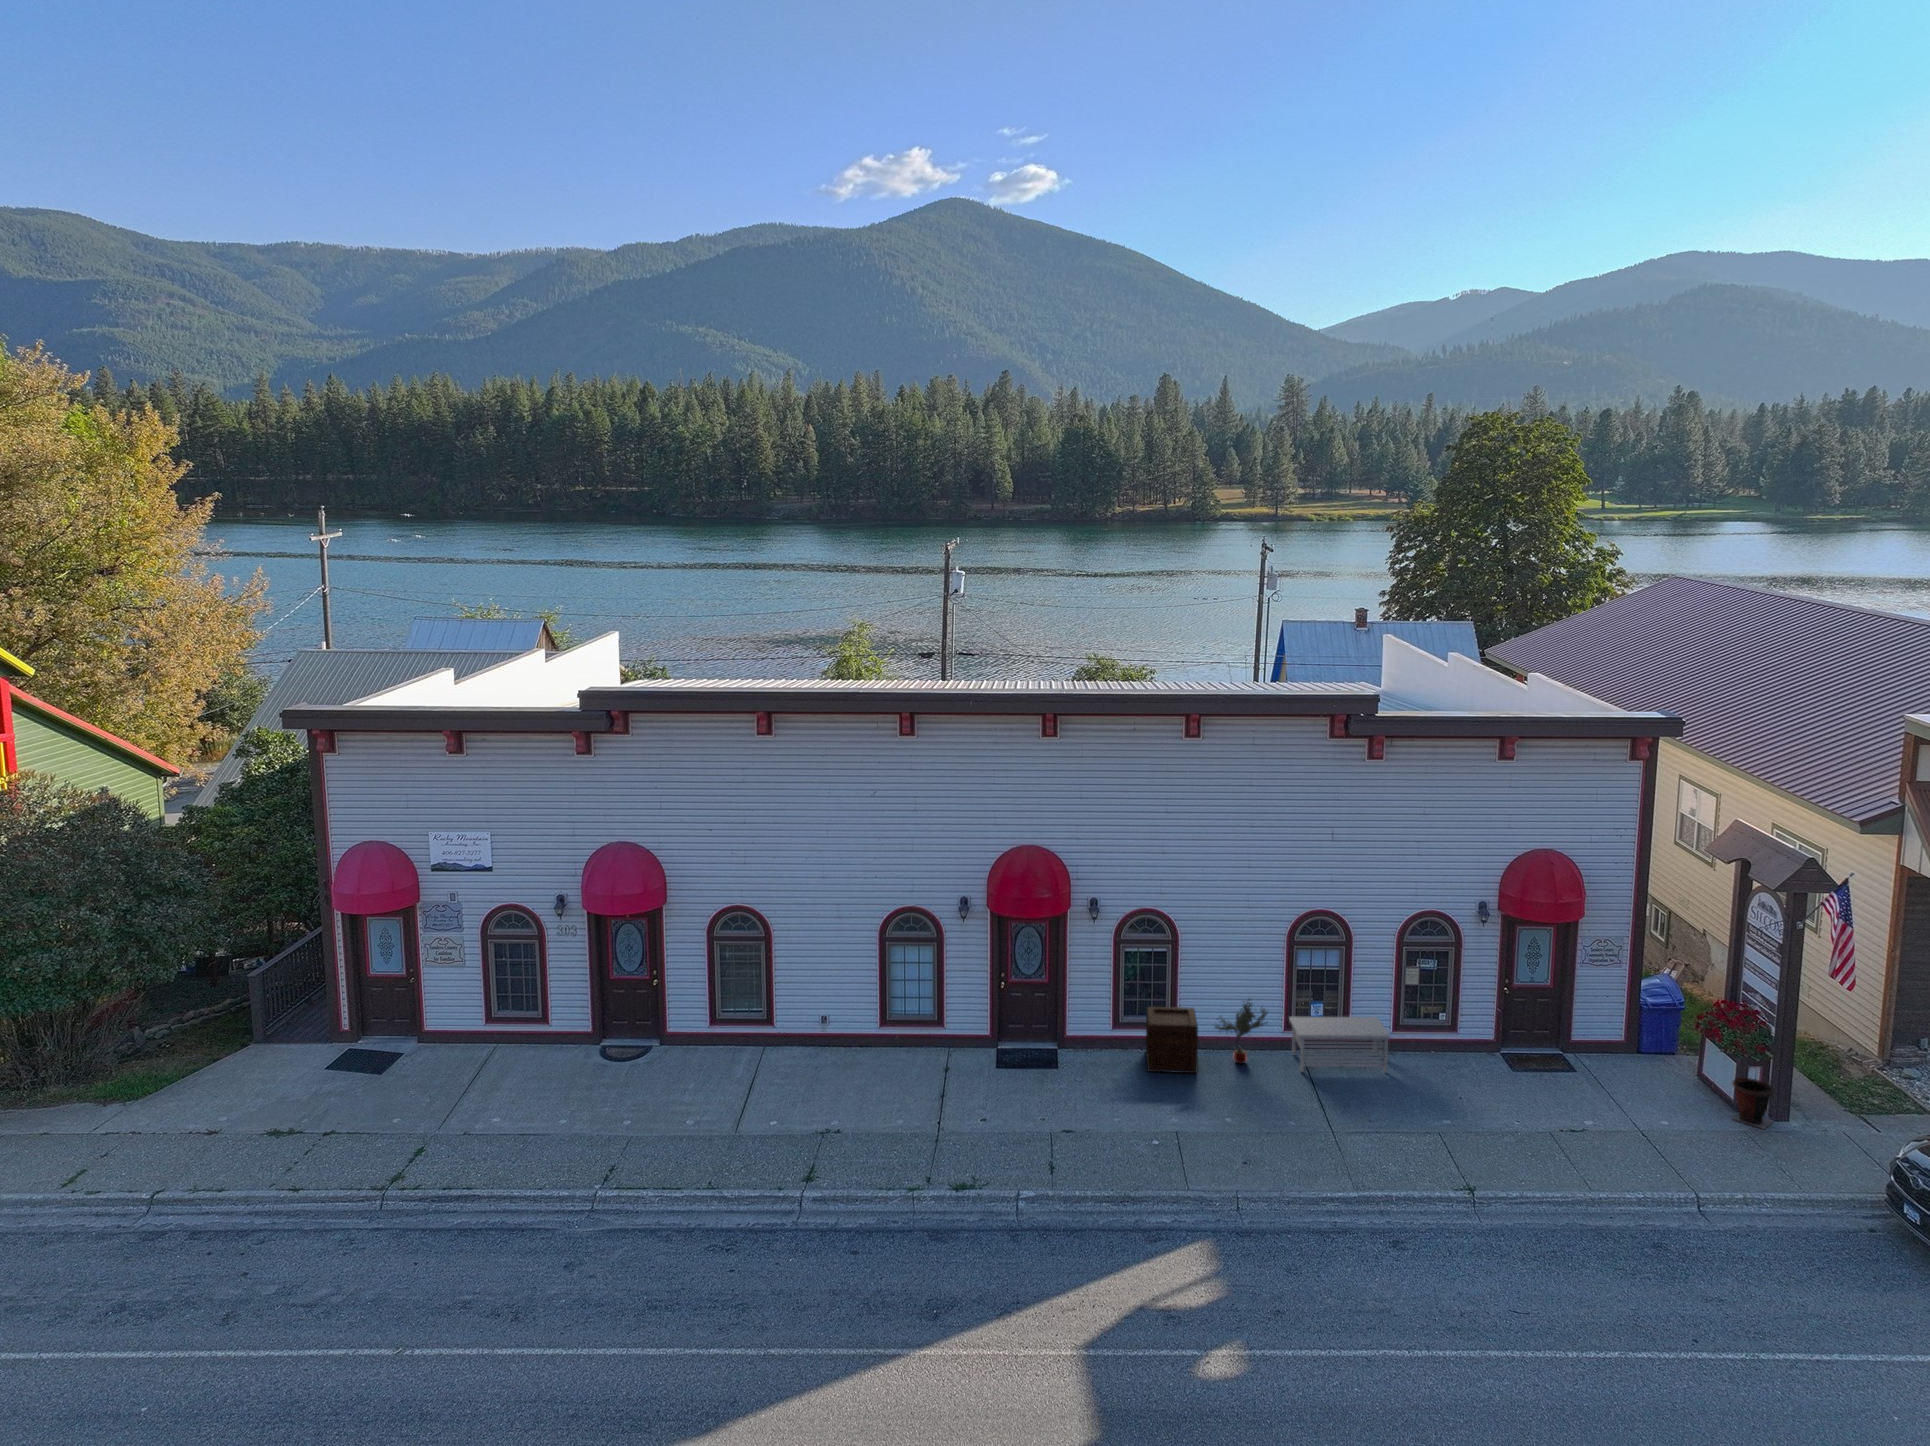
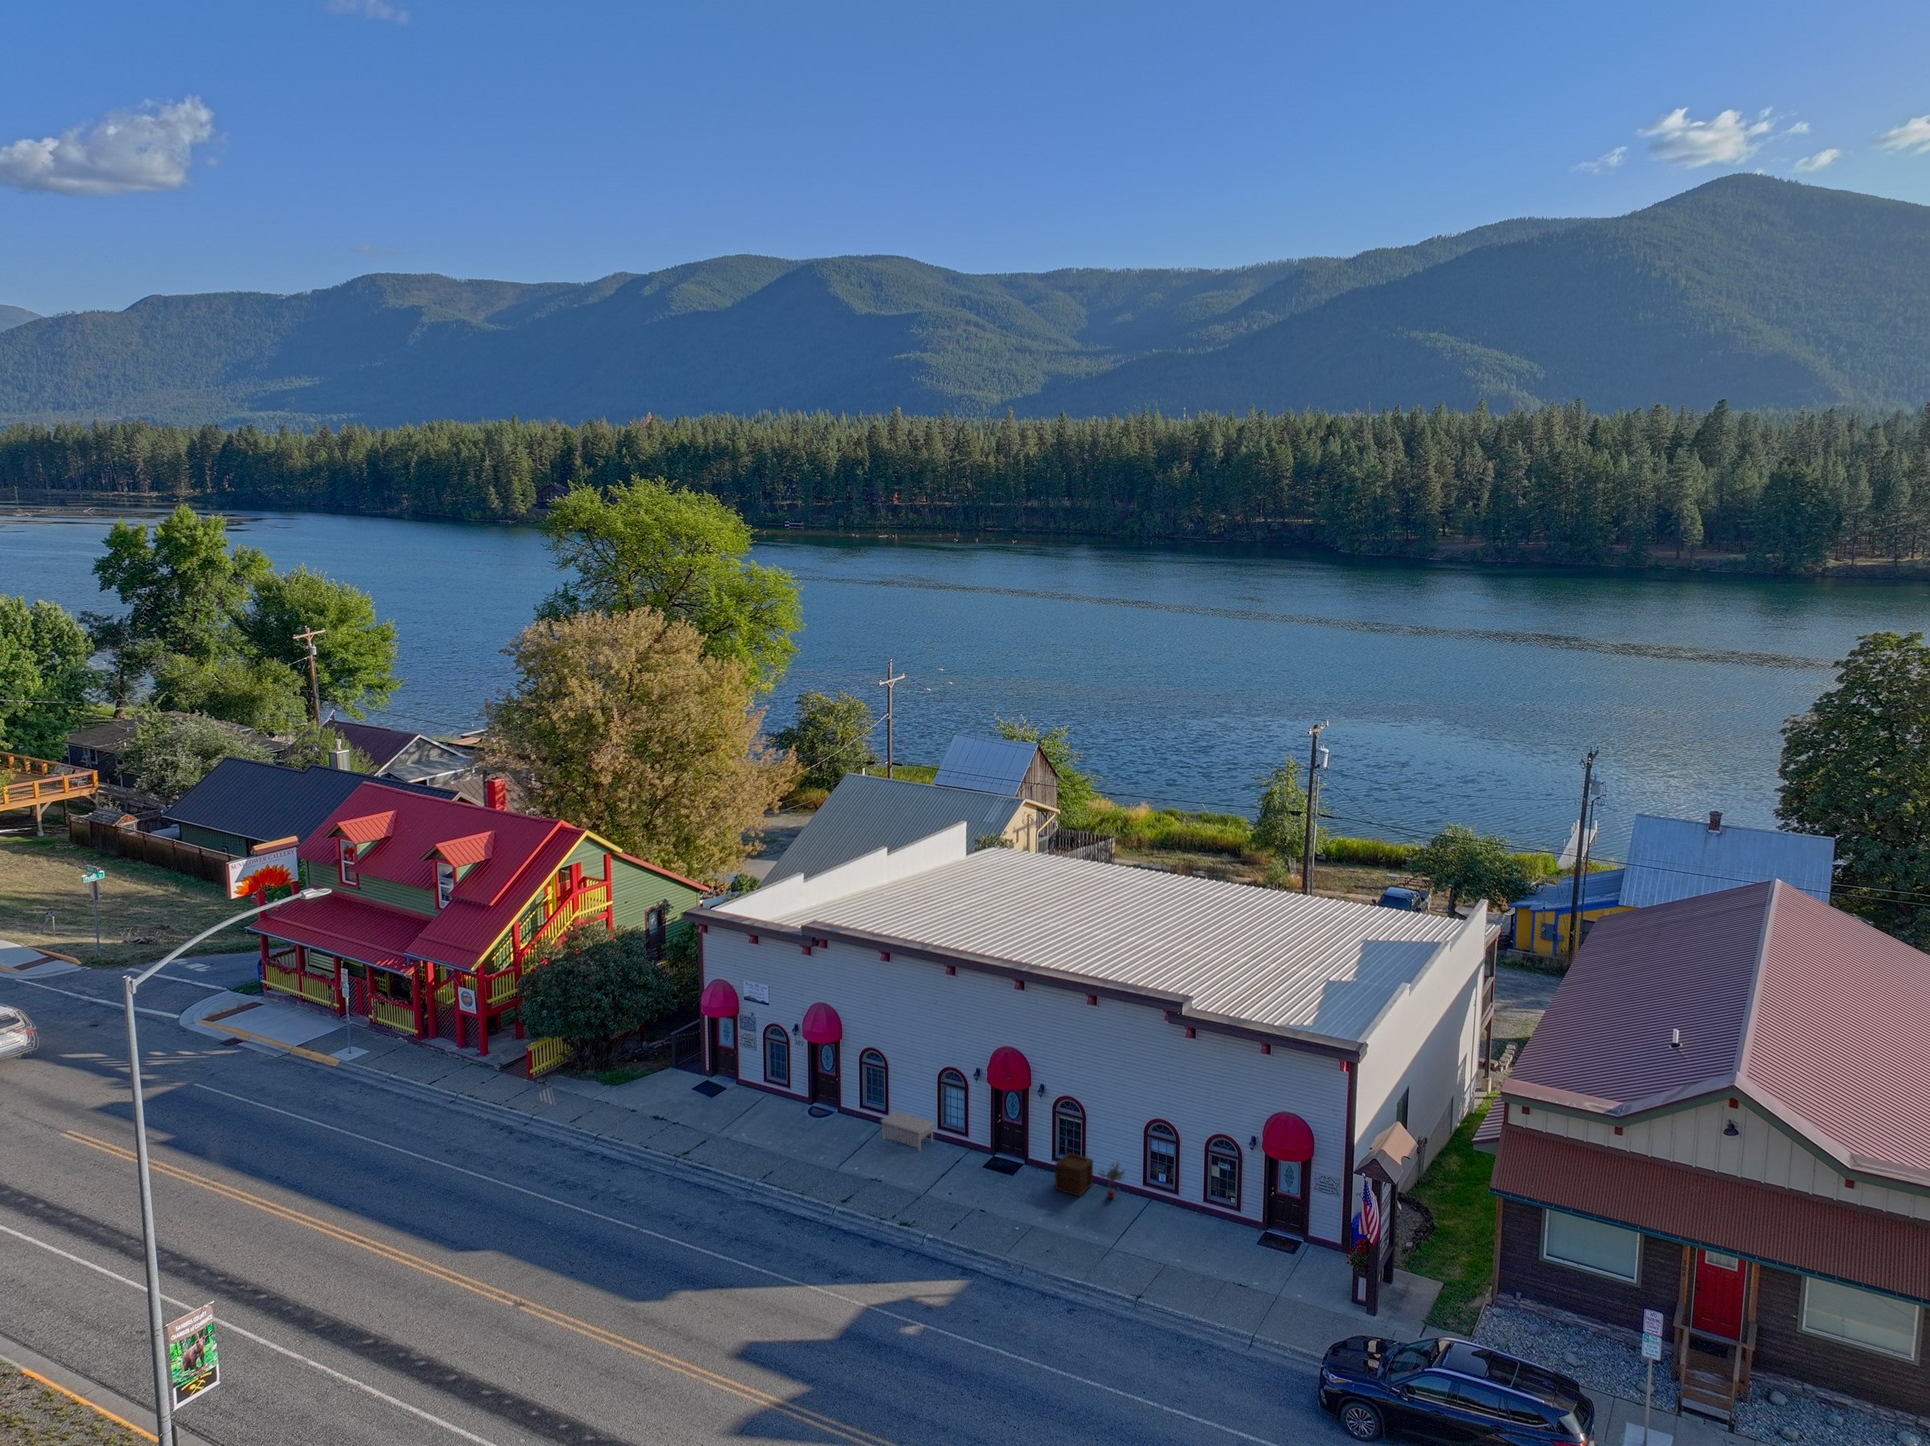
storage bench: present [1289,1017,1390,1073] -> present [881,1111,934,1150]
waste bin: present [1732,1078,1774,1129] -> none [1346,1283,1371,1317]

